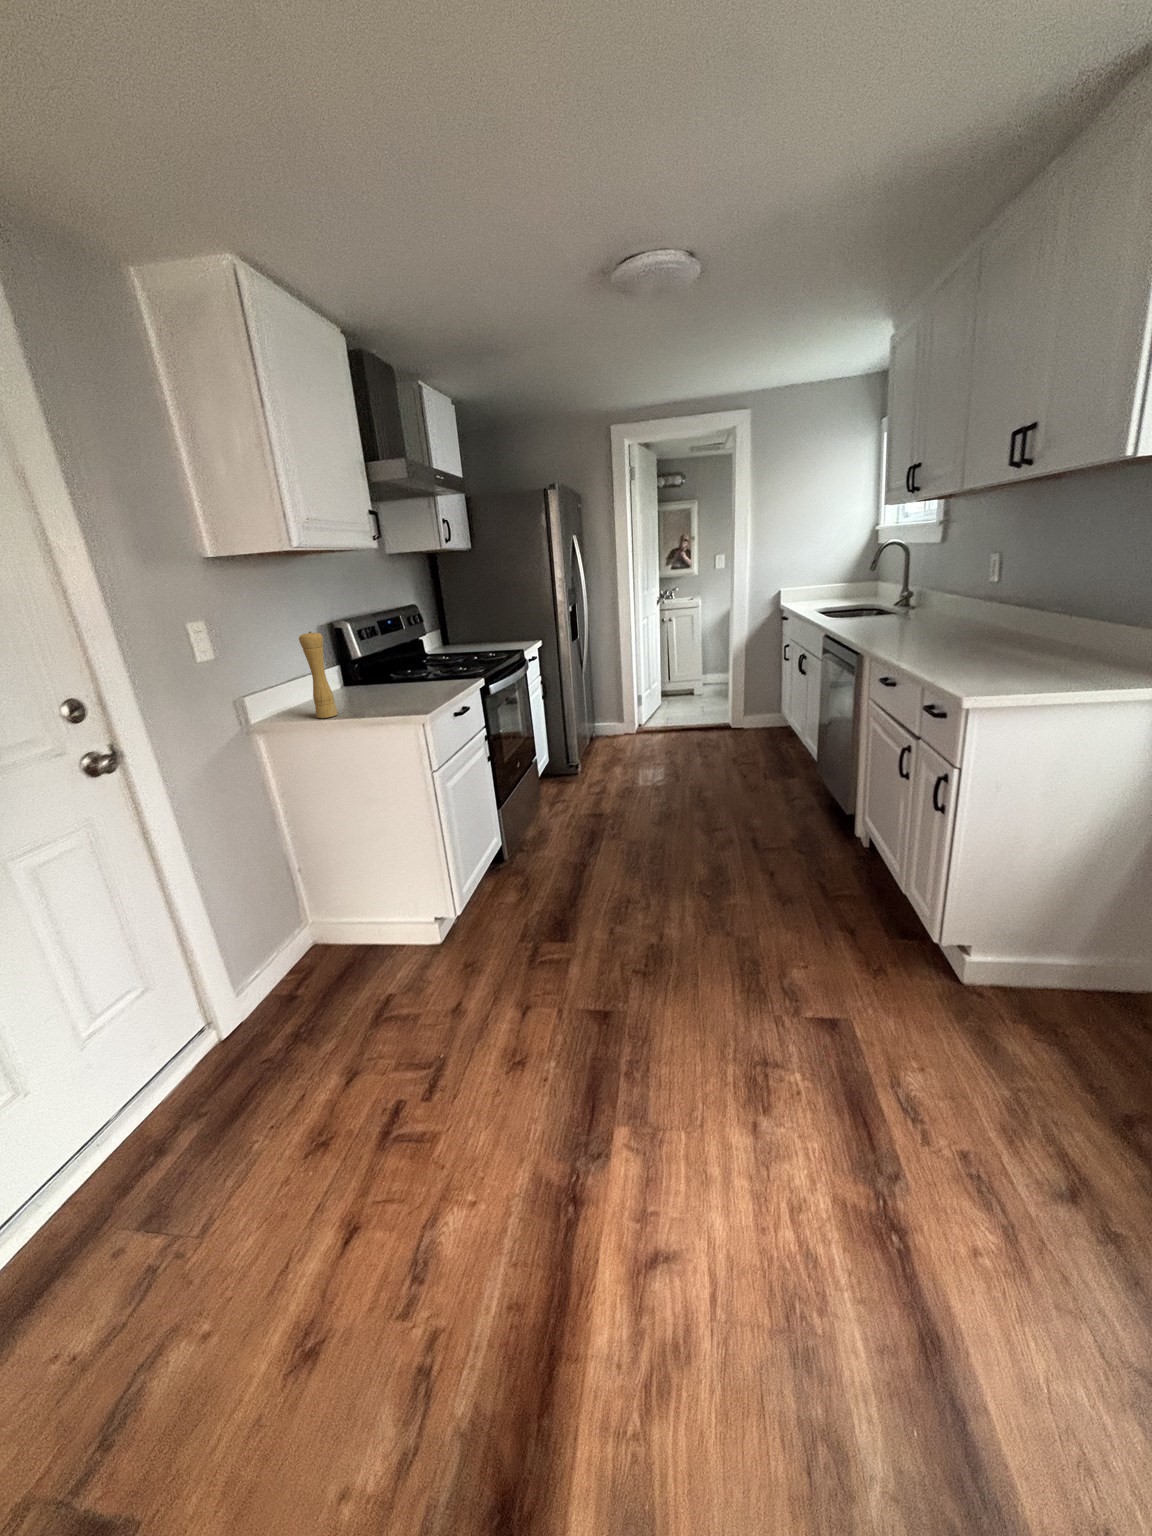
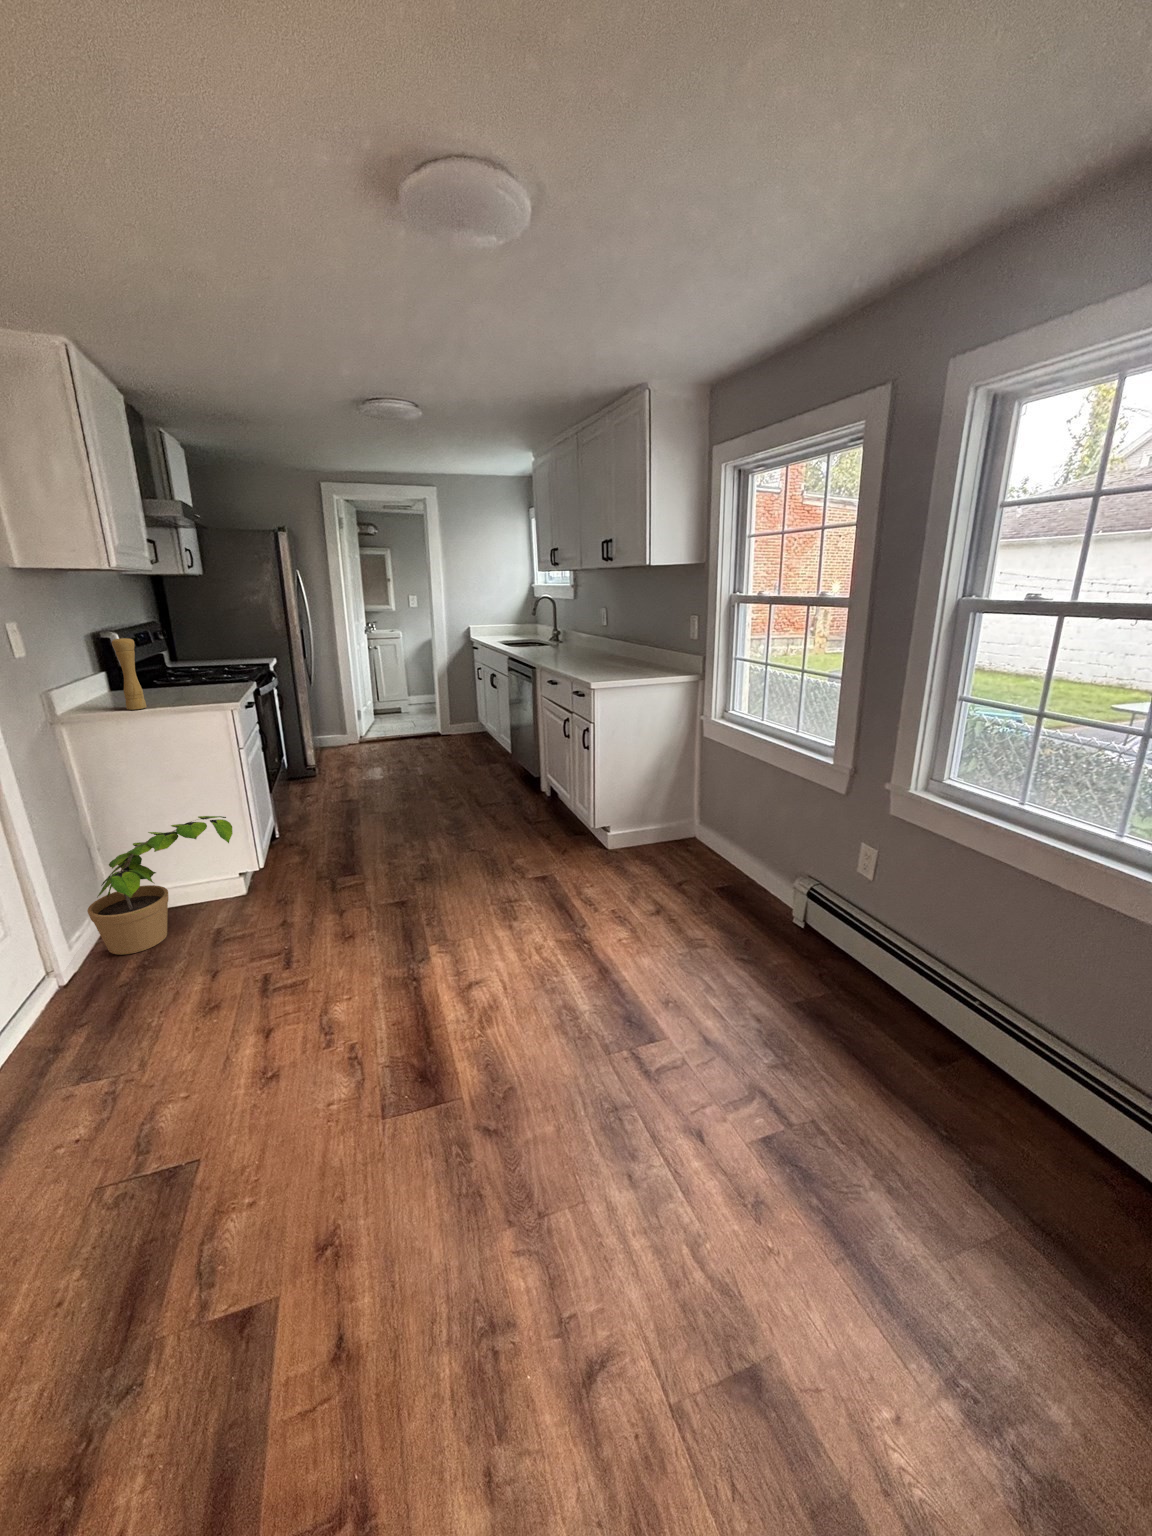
potted plant: none [257,856,402,1007] -> present [87,816,233,955]

